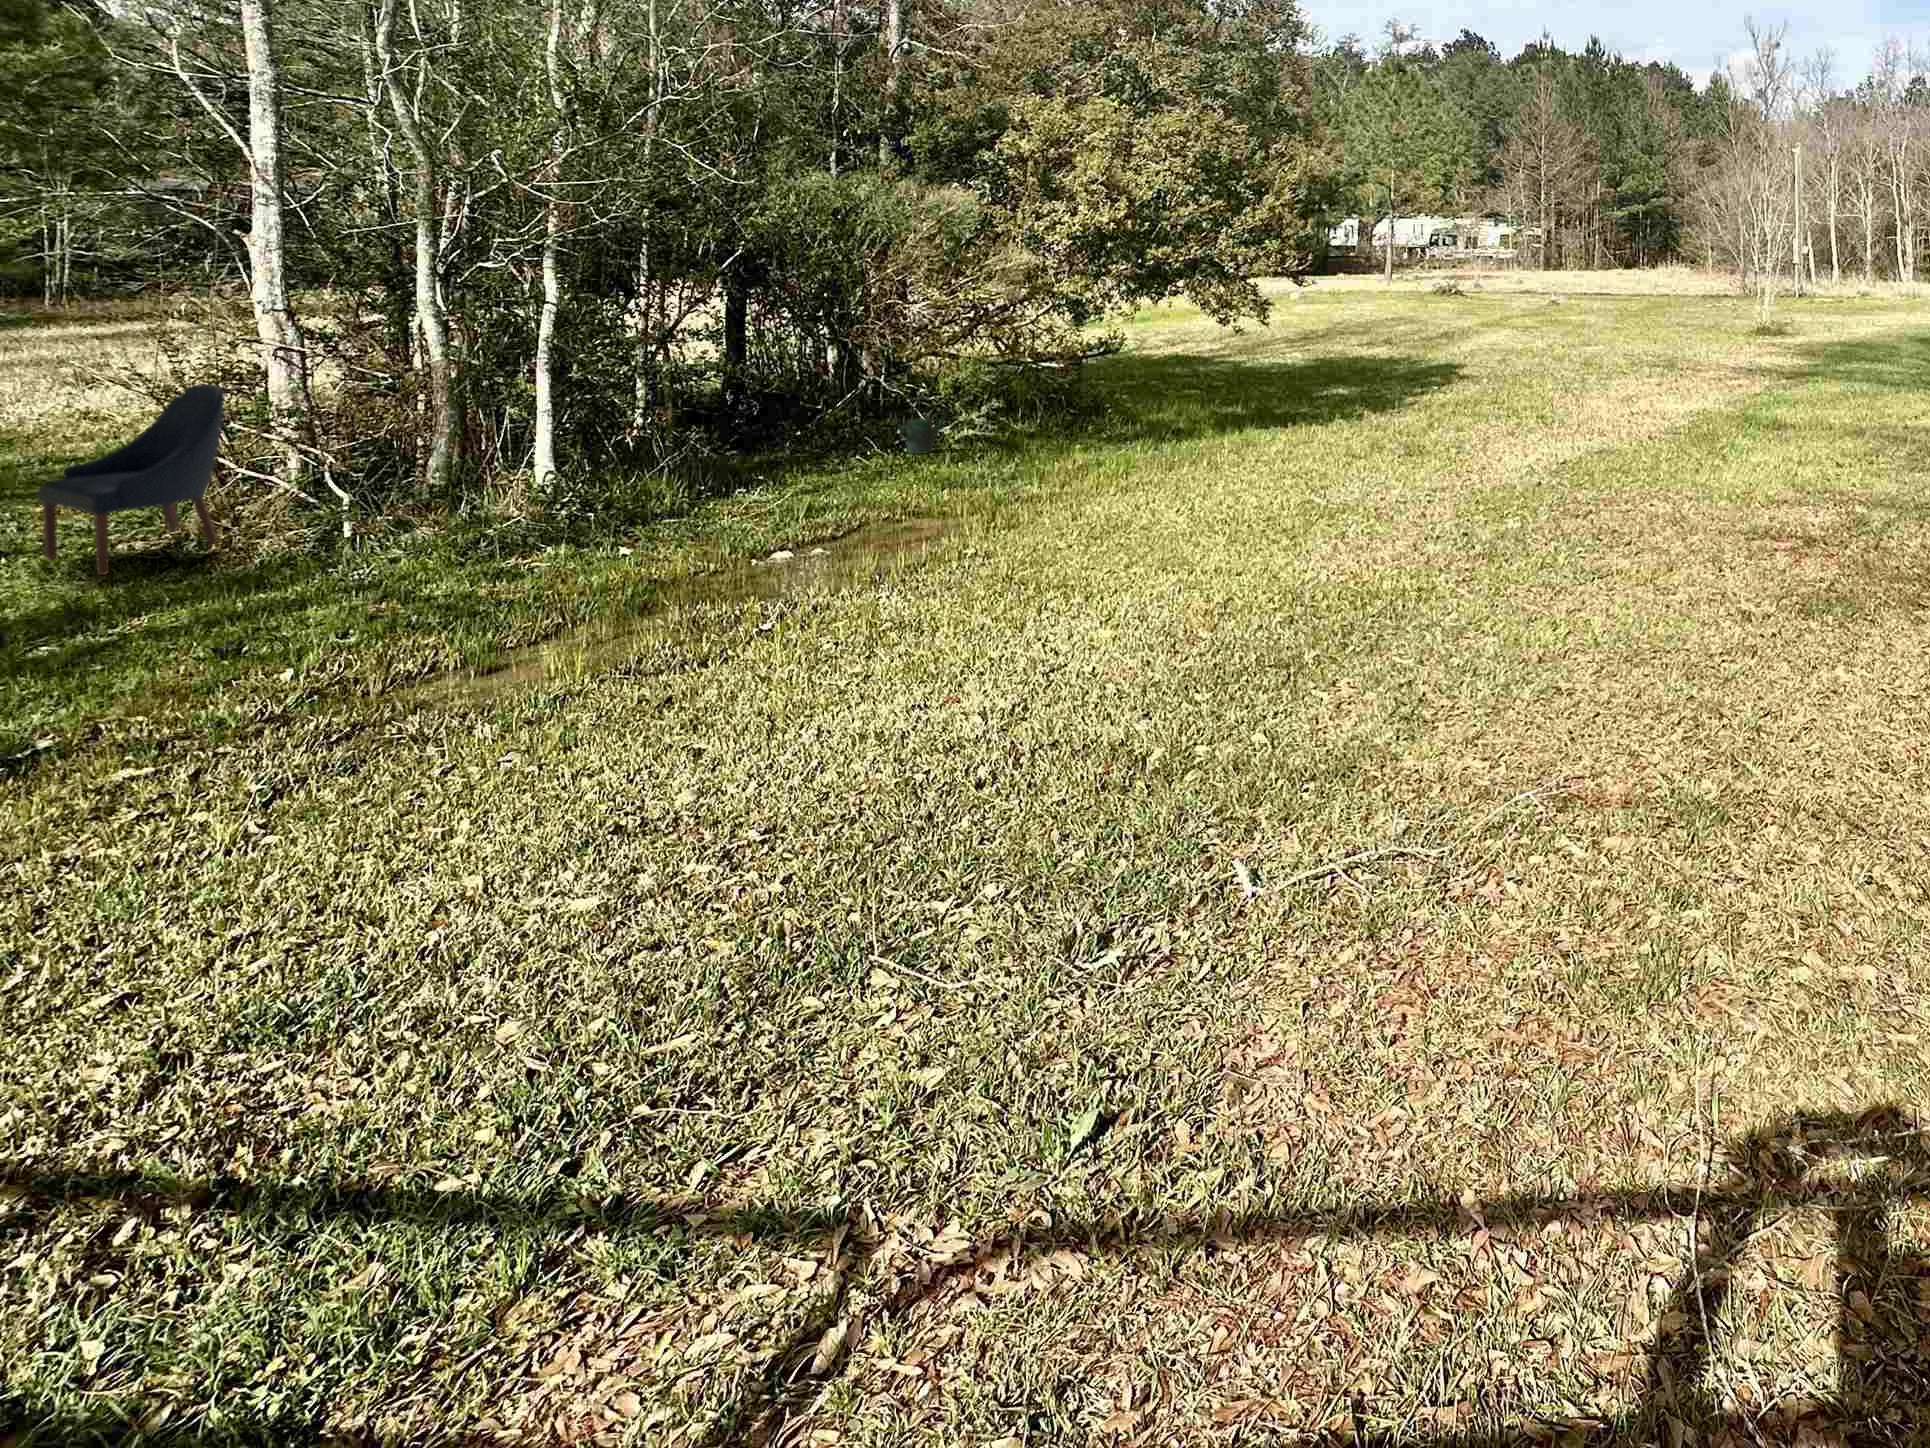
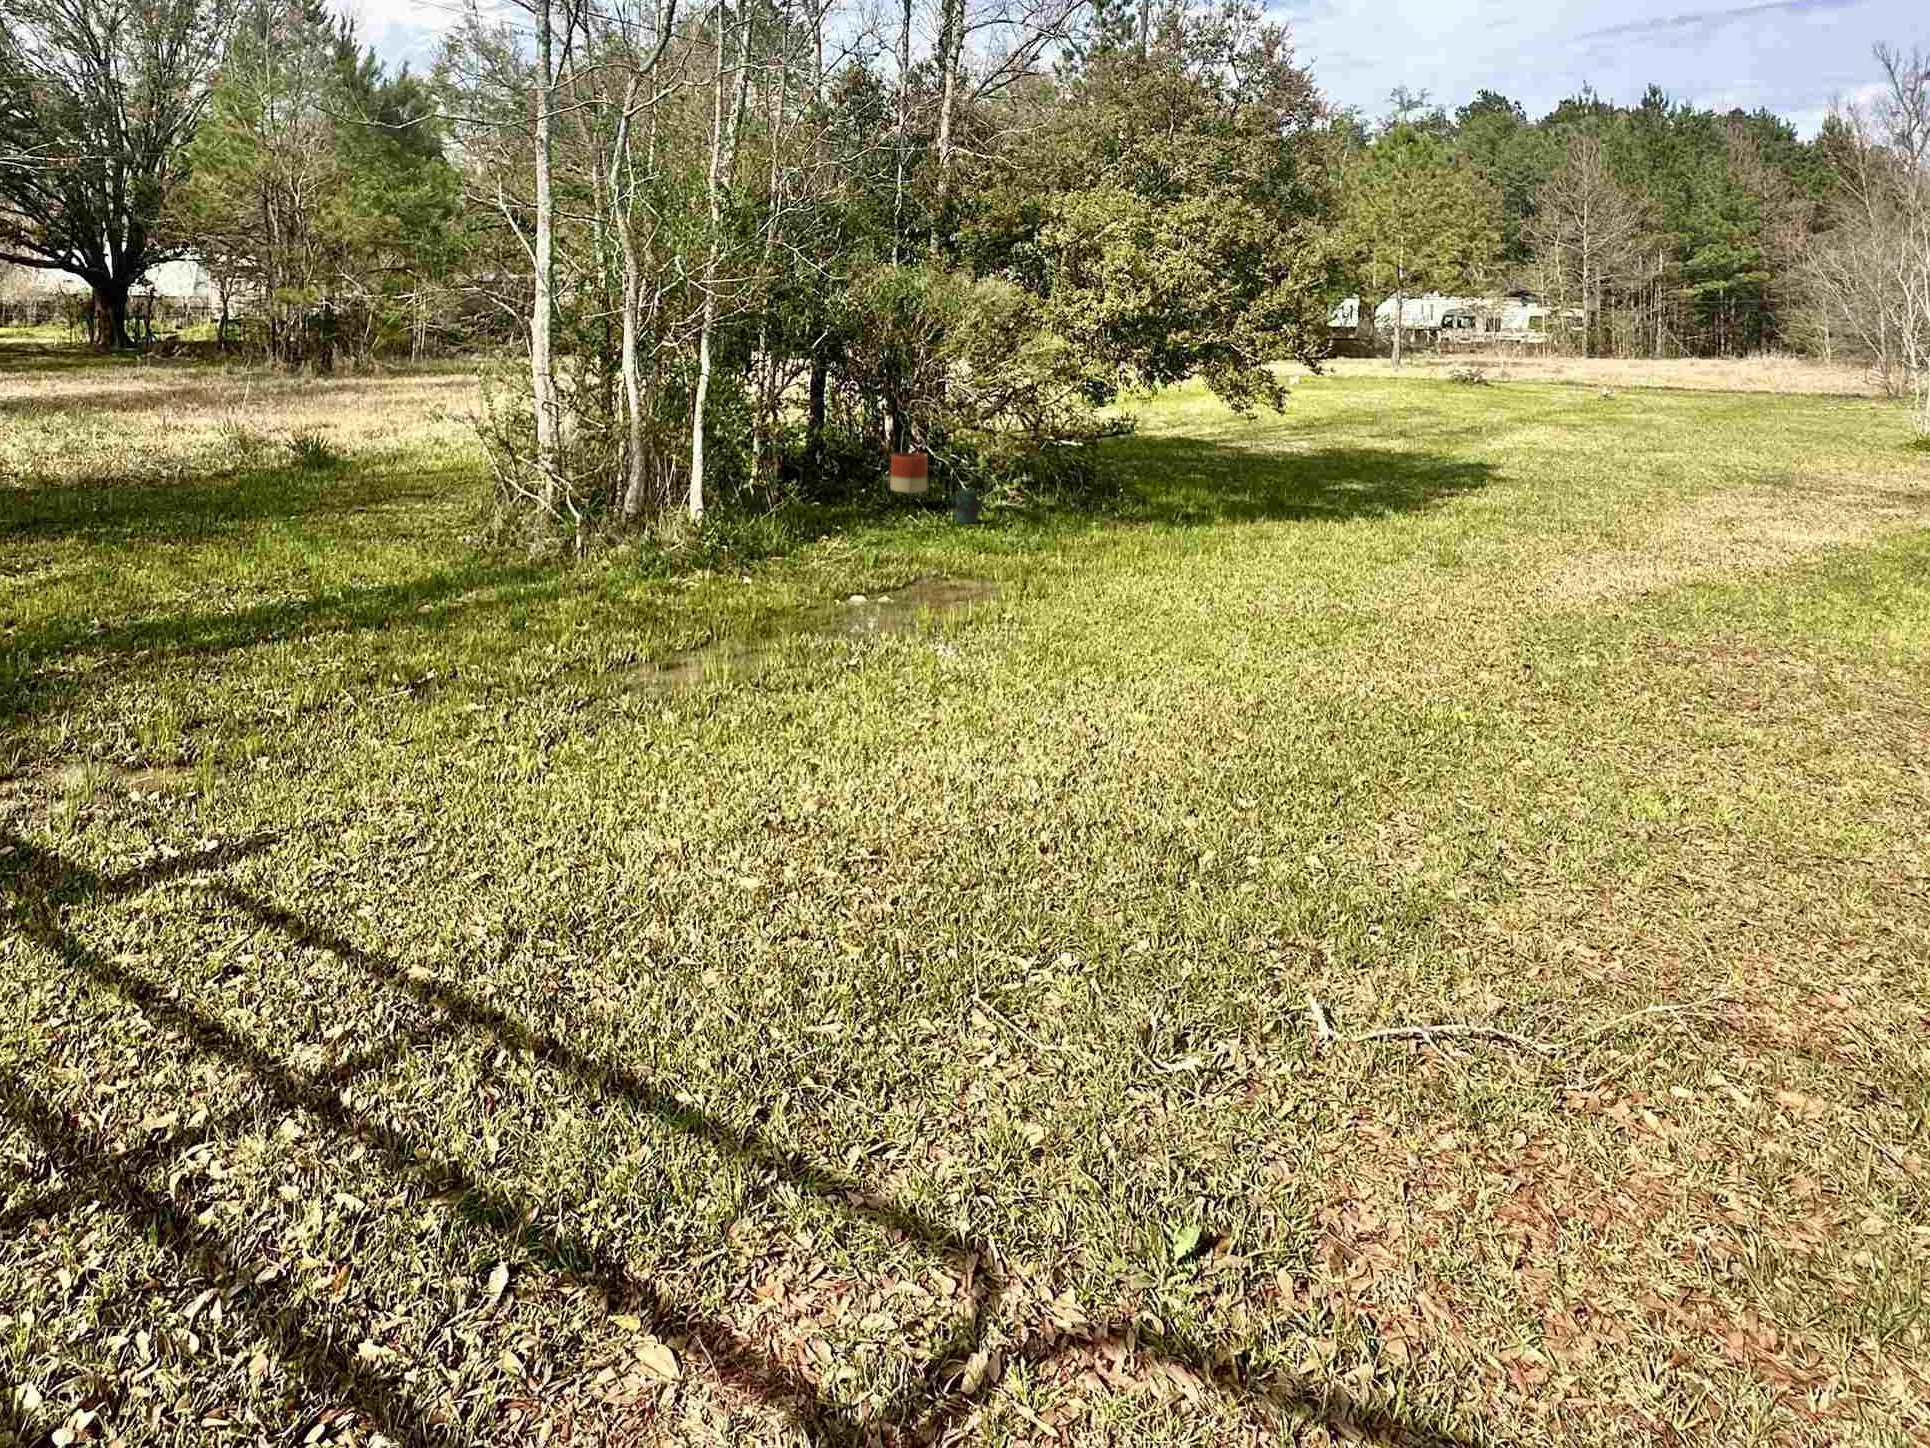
planter: none [826,383,872,444] -> present [890,453,928,493]
chair: present [38,384,225,575] -> none [417,429,514,564]

